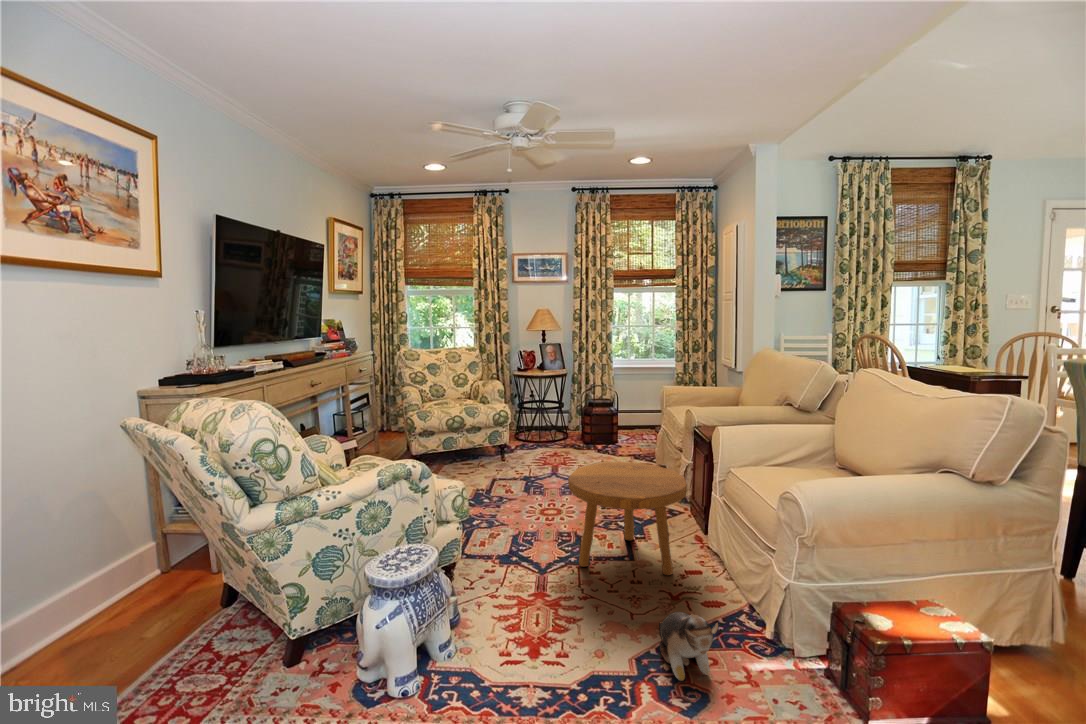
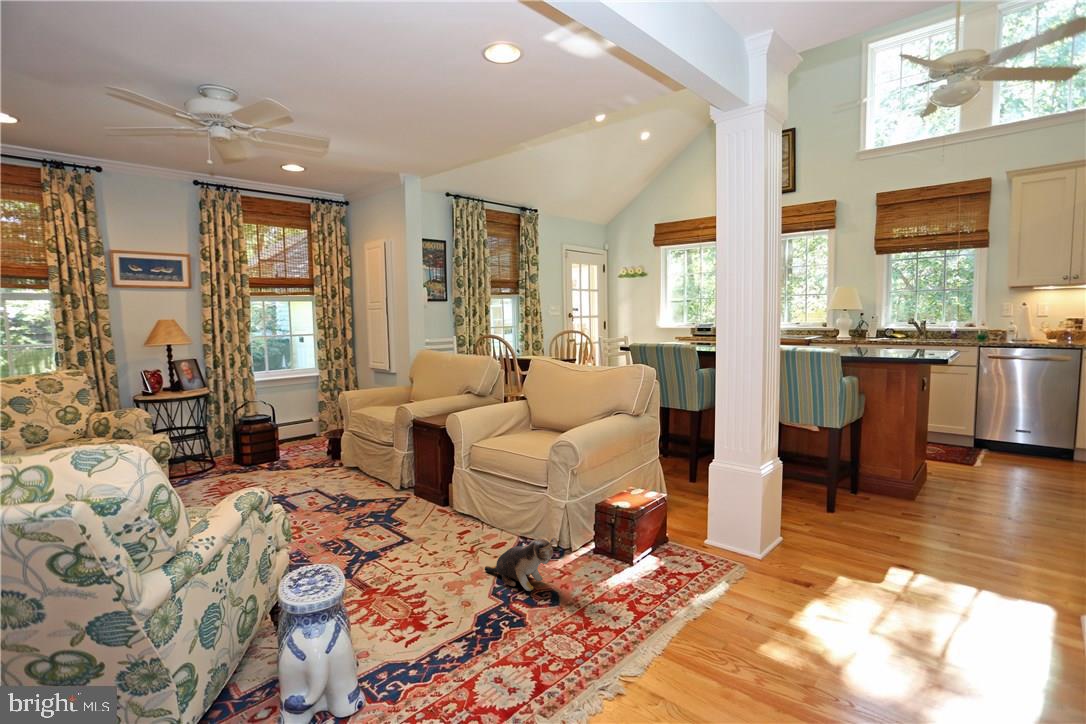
footstool: present [568,462,687,575] -> none [353,457,460,561]

